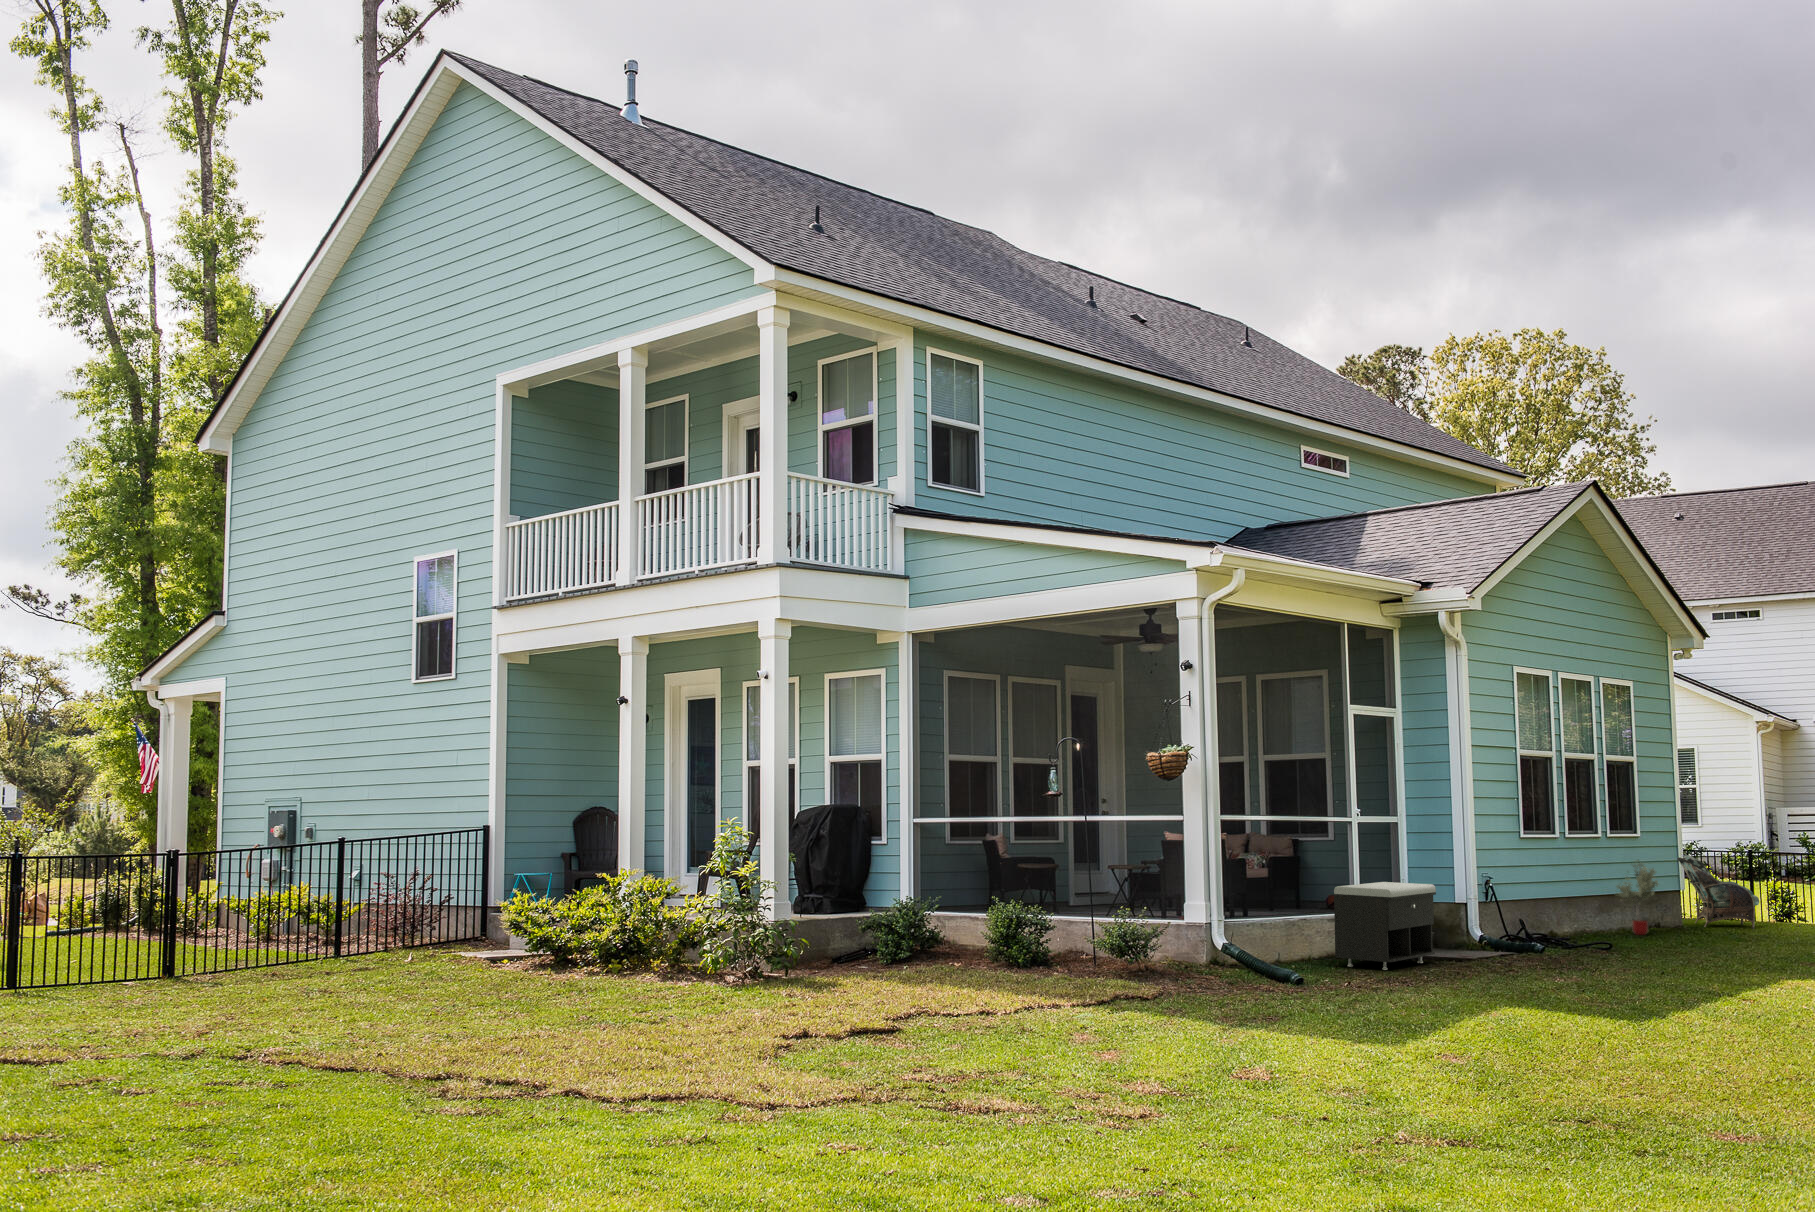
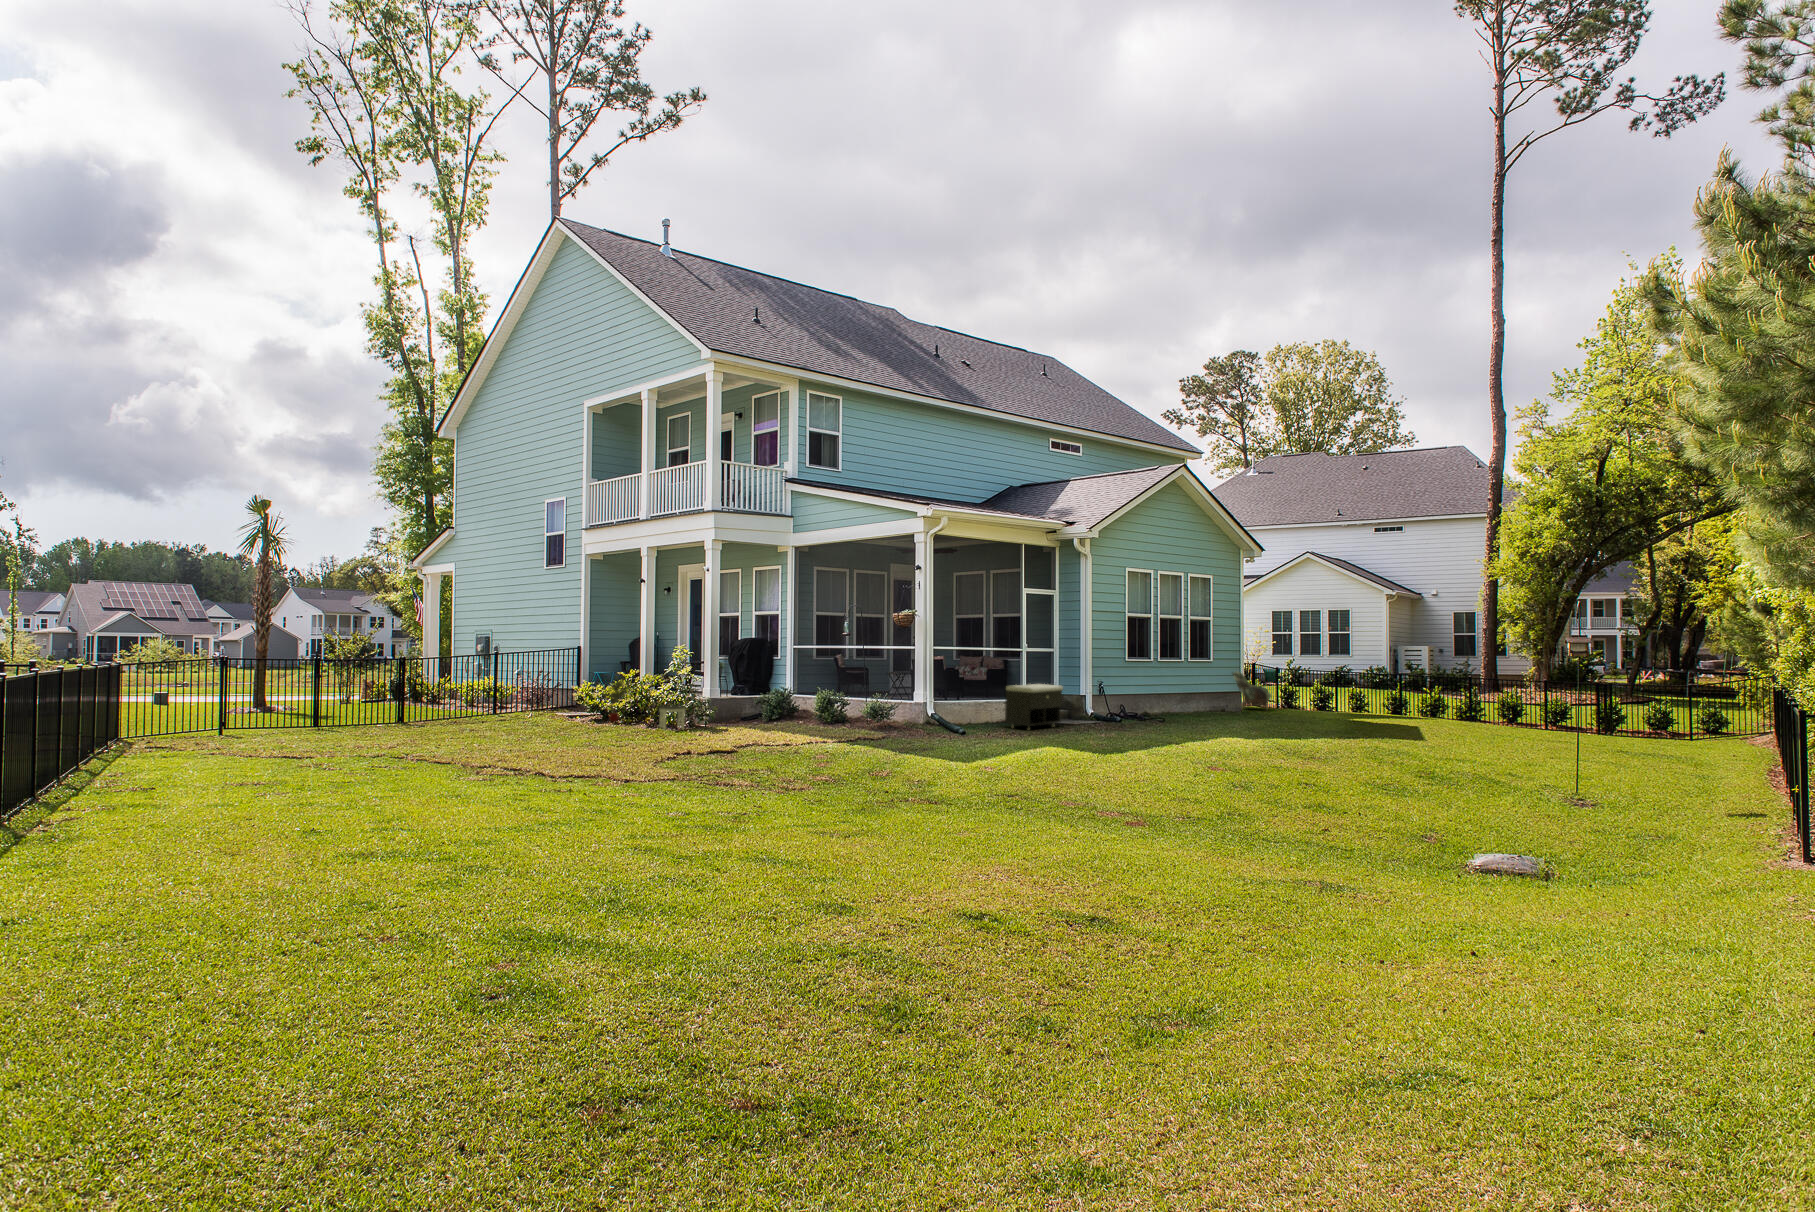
potted tree: present [1616,860,1658,935] -> present [602,675,631,722]
round table: none [691,935,747,984] -> present [658,705,686,730]

